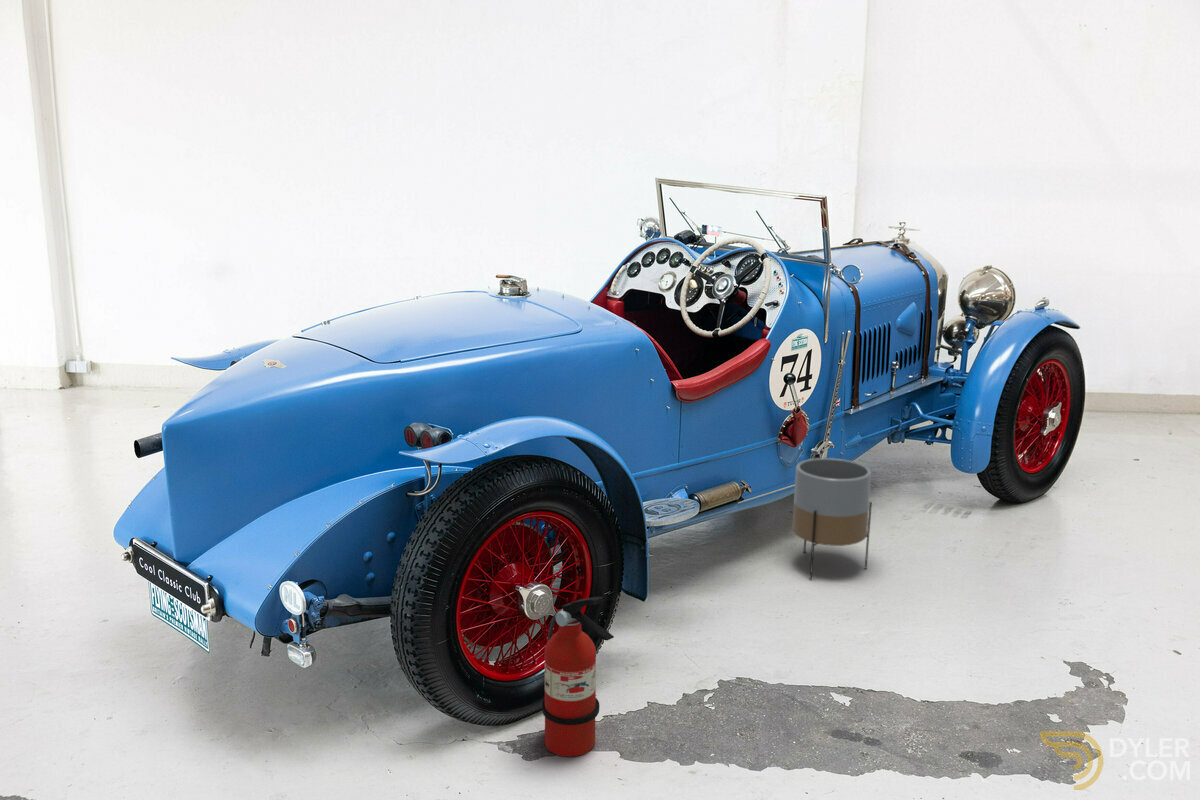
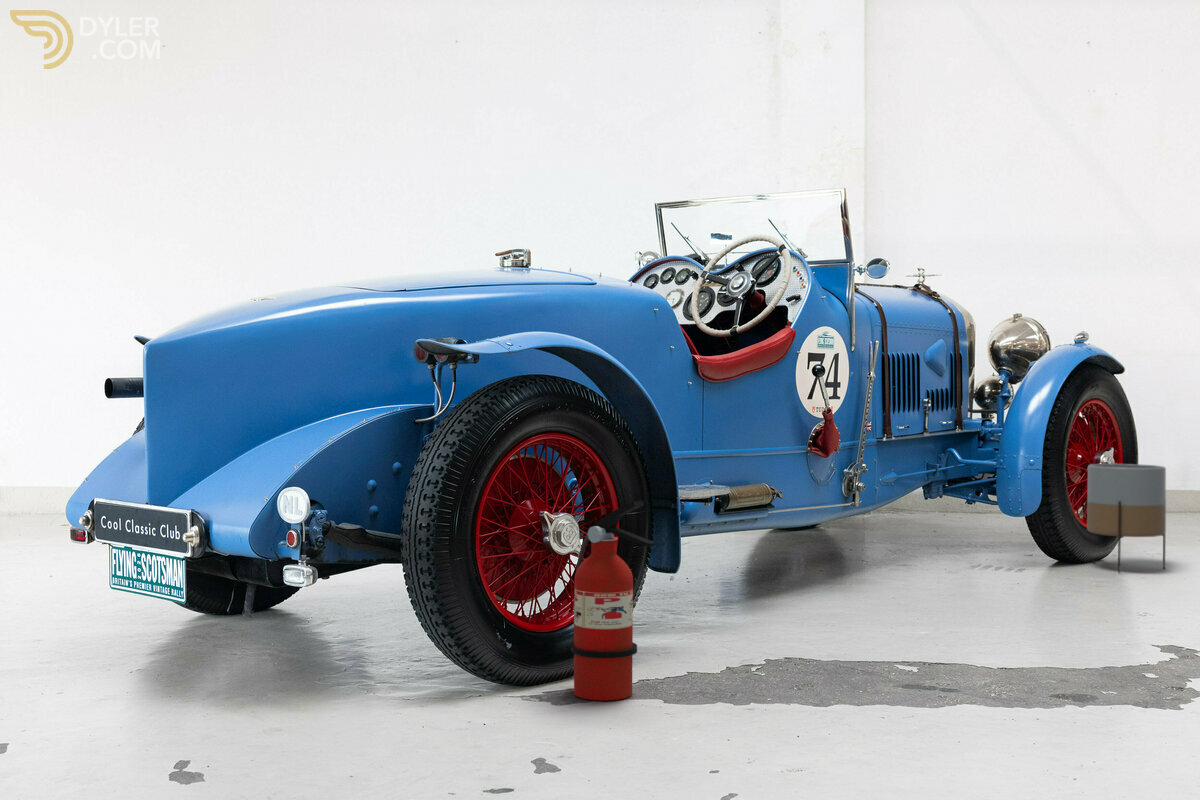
planter: present [792,458,872,579] -> present [1087,464,1166,573]

